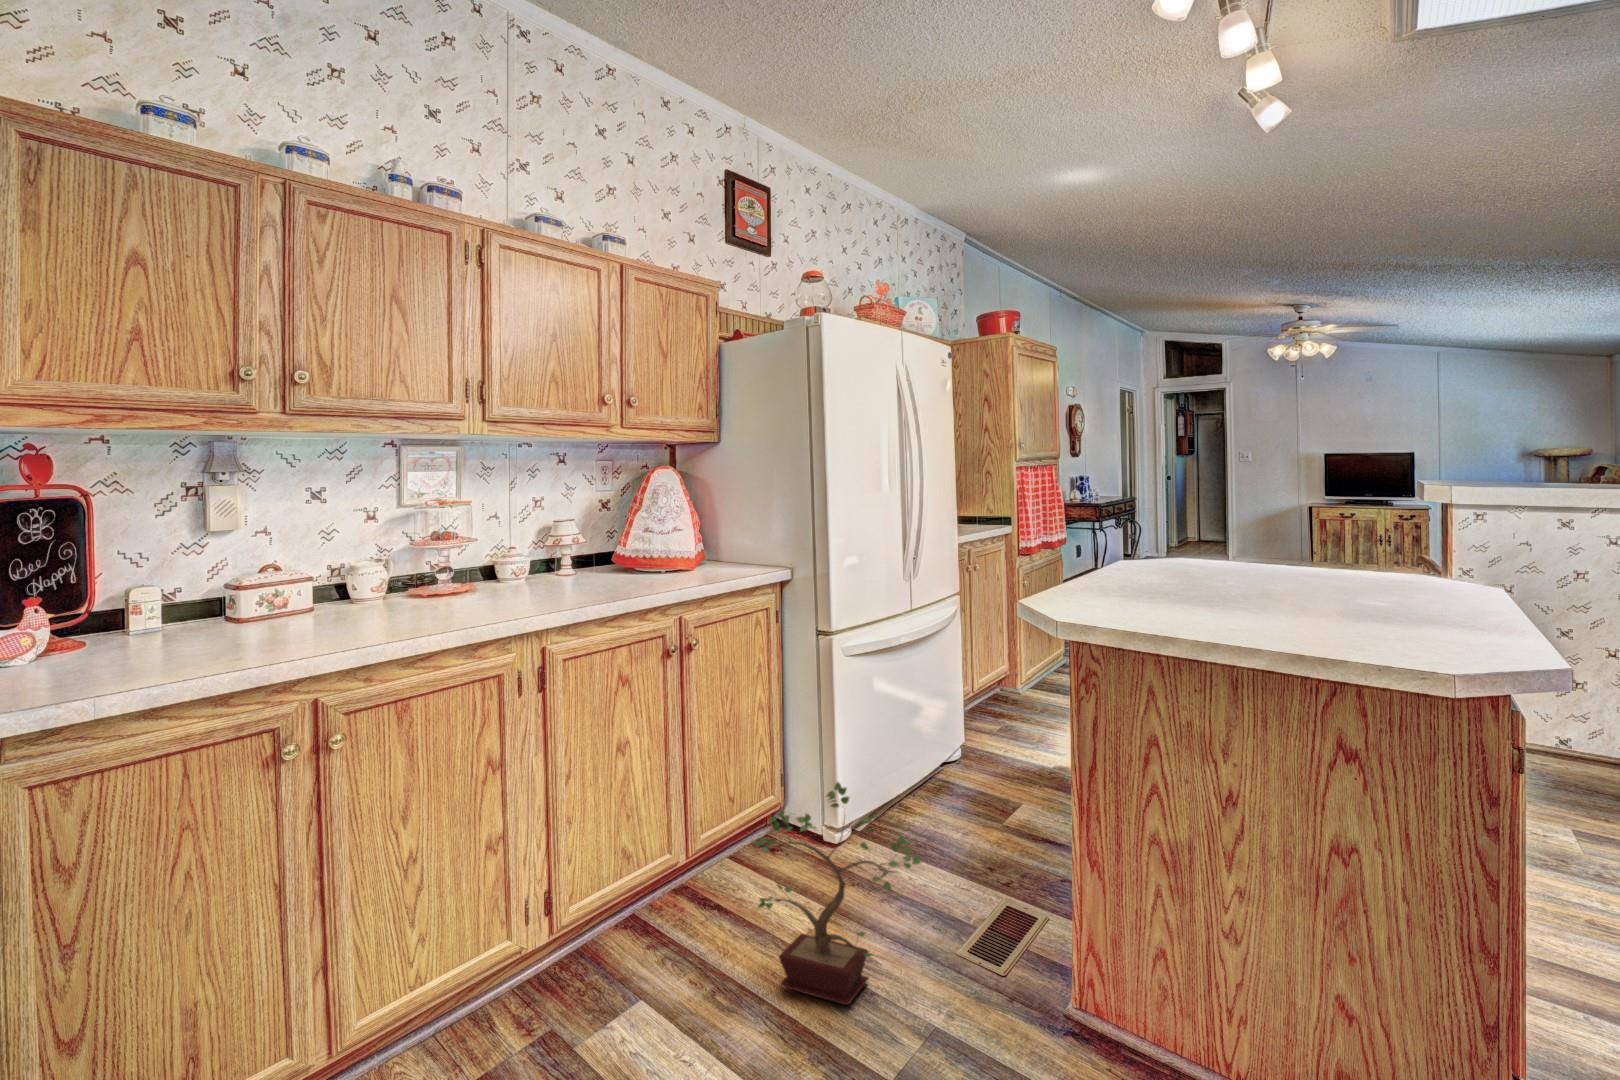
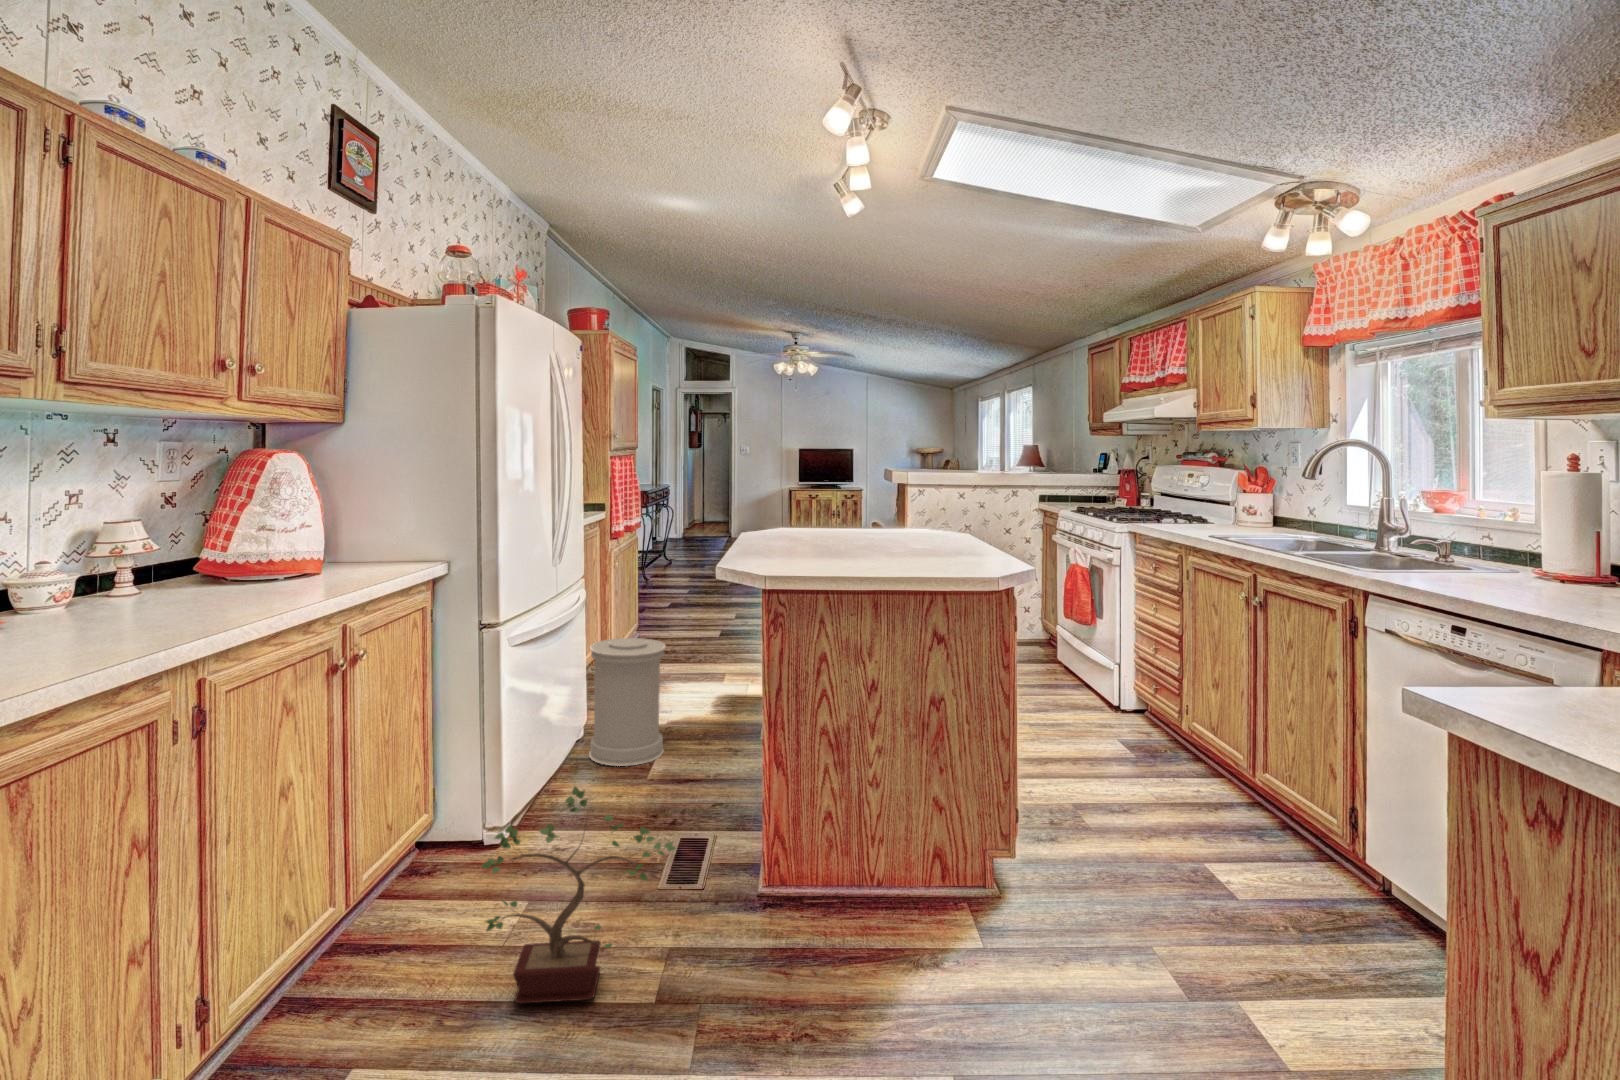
trash can: none [953,655,1037,794] -> present [589,638,665,766]

